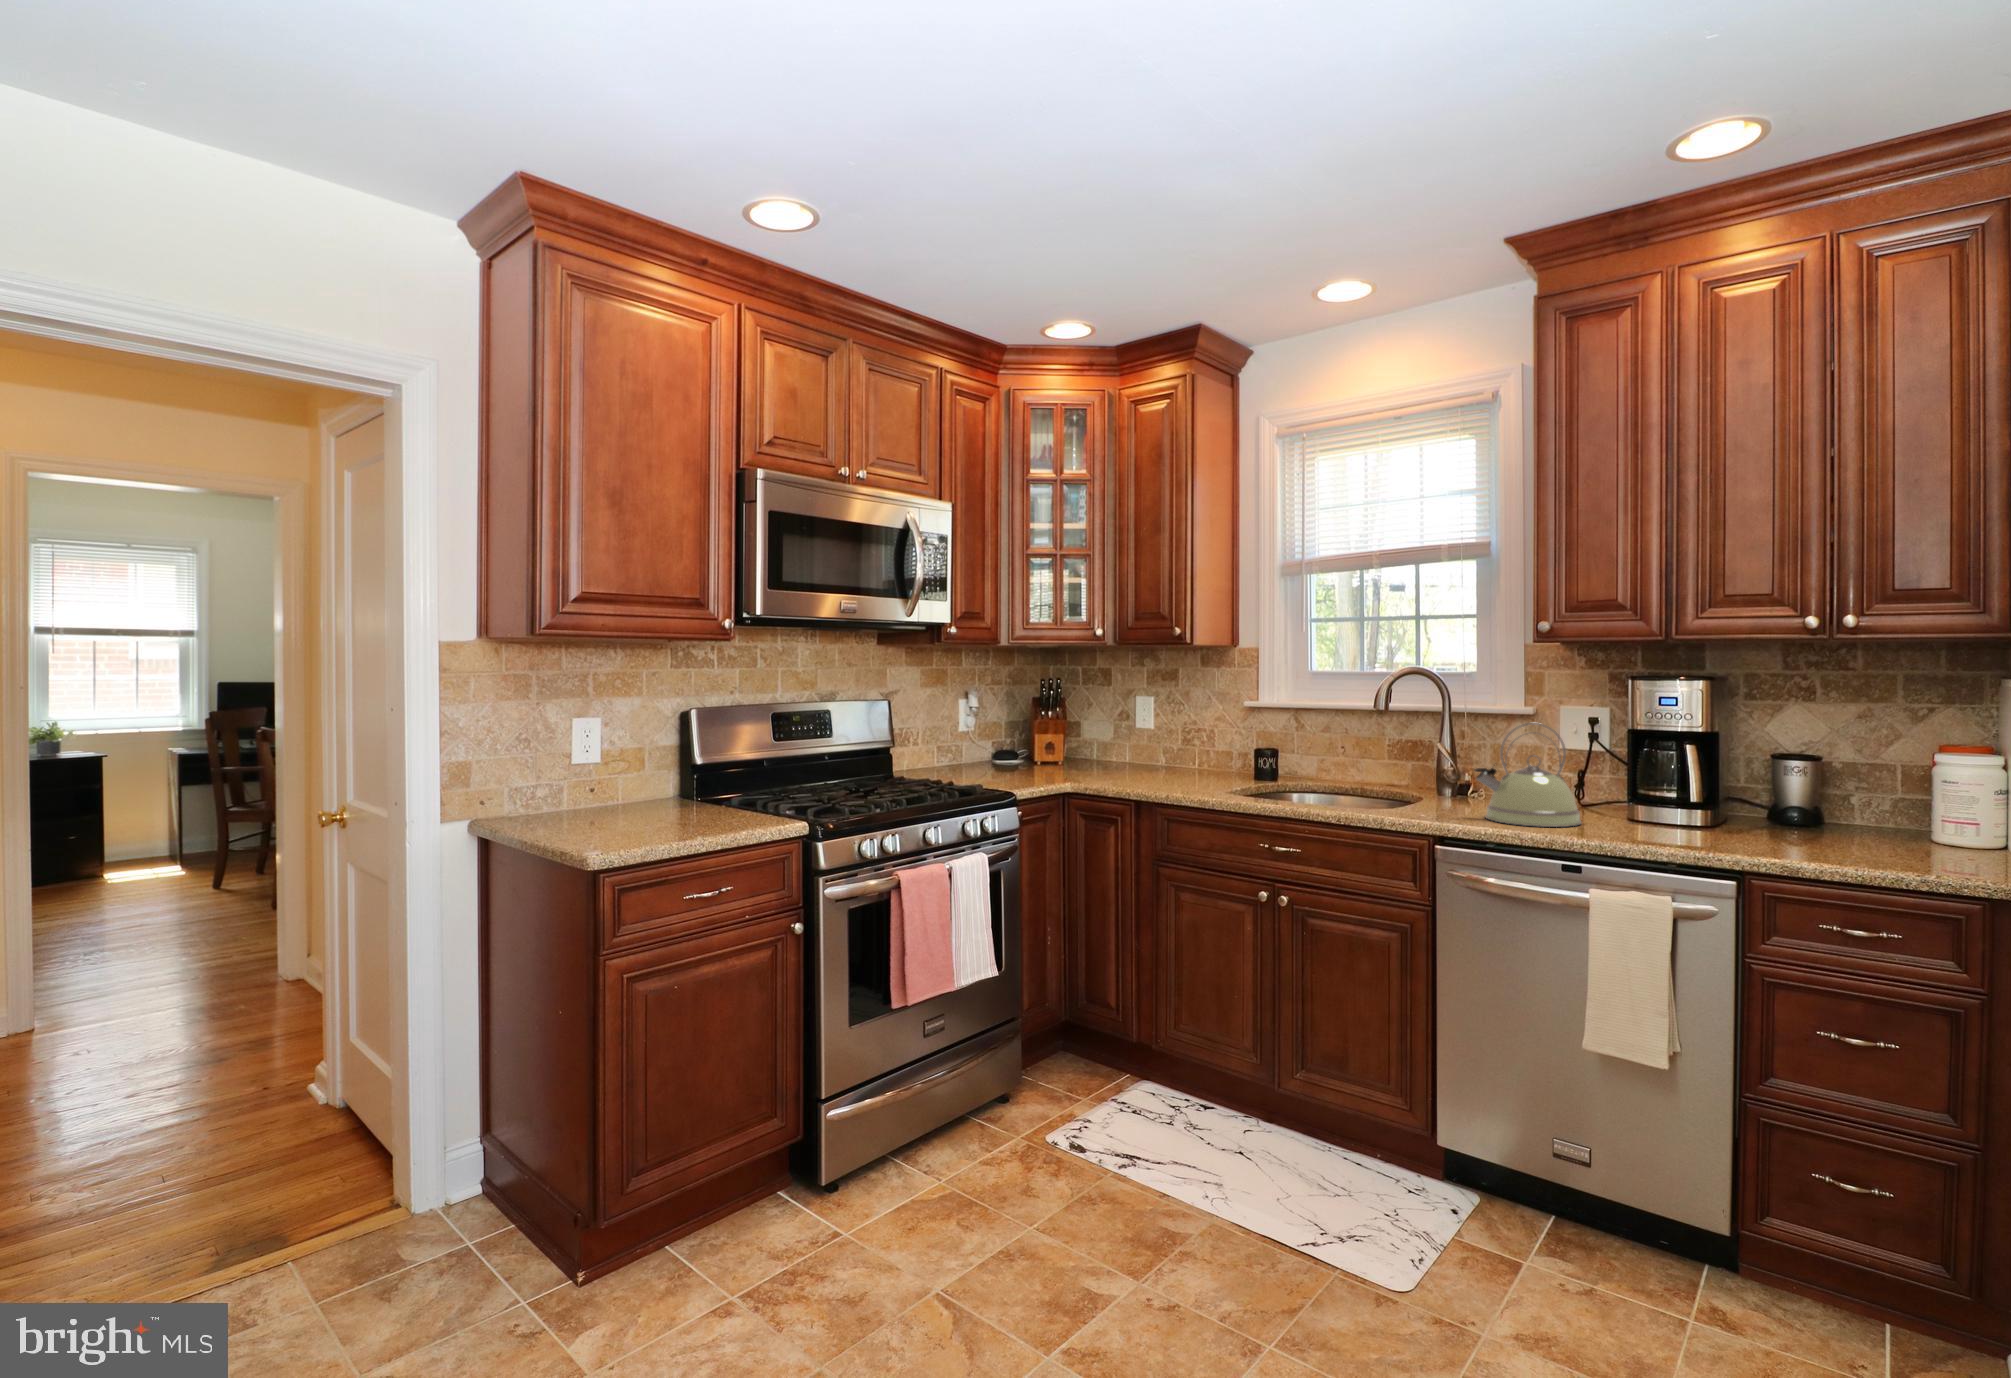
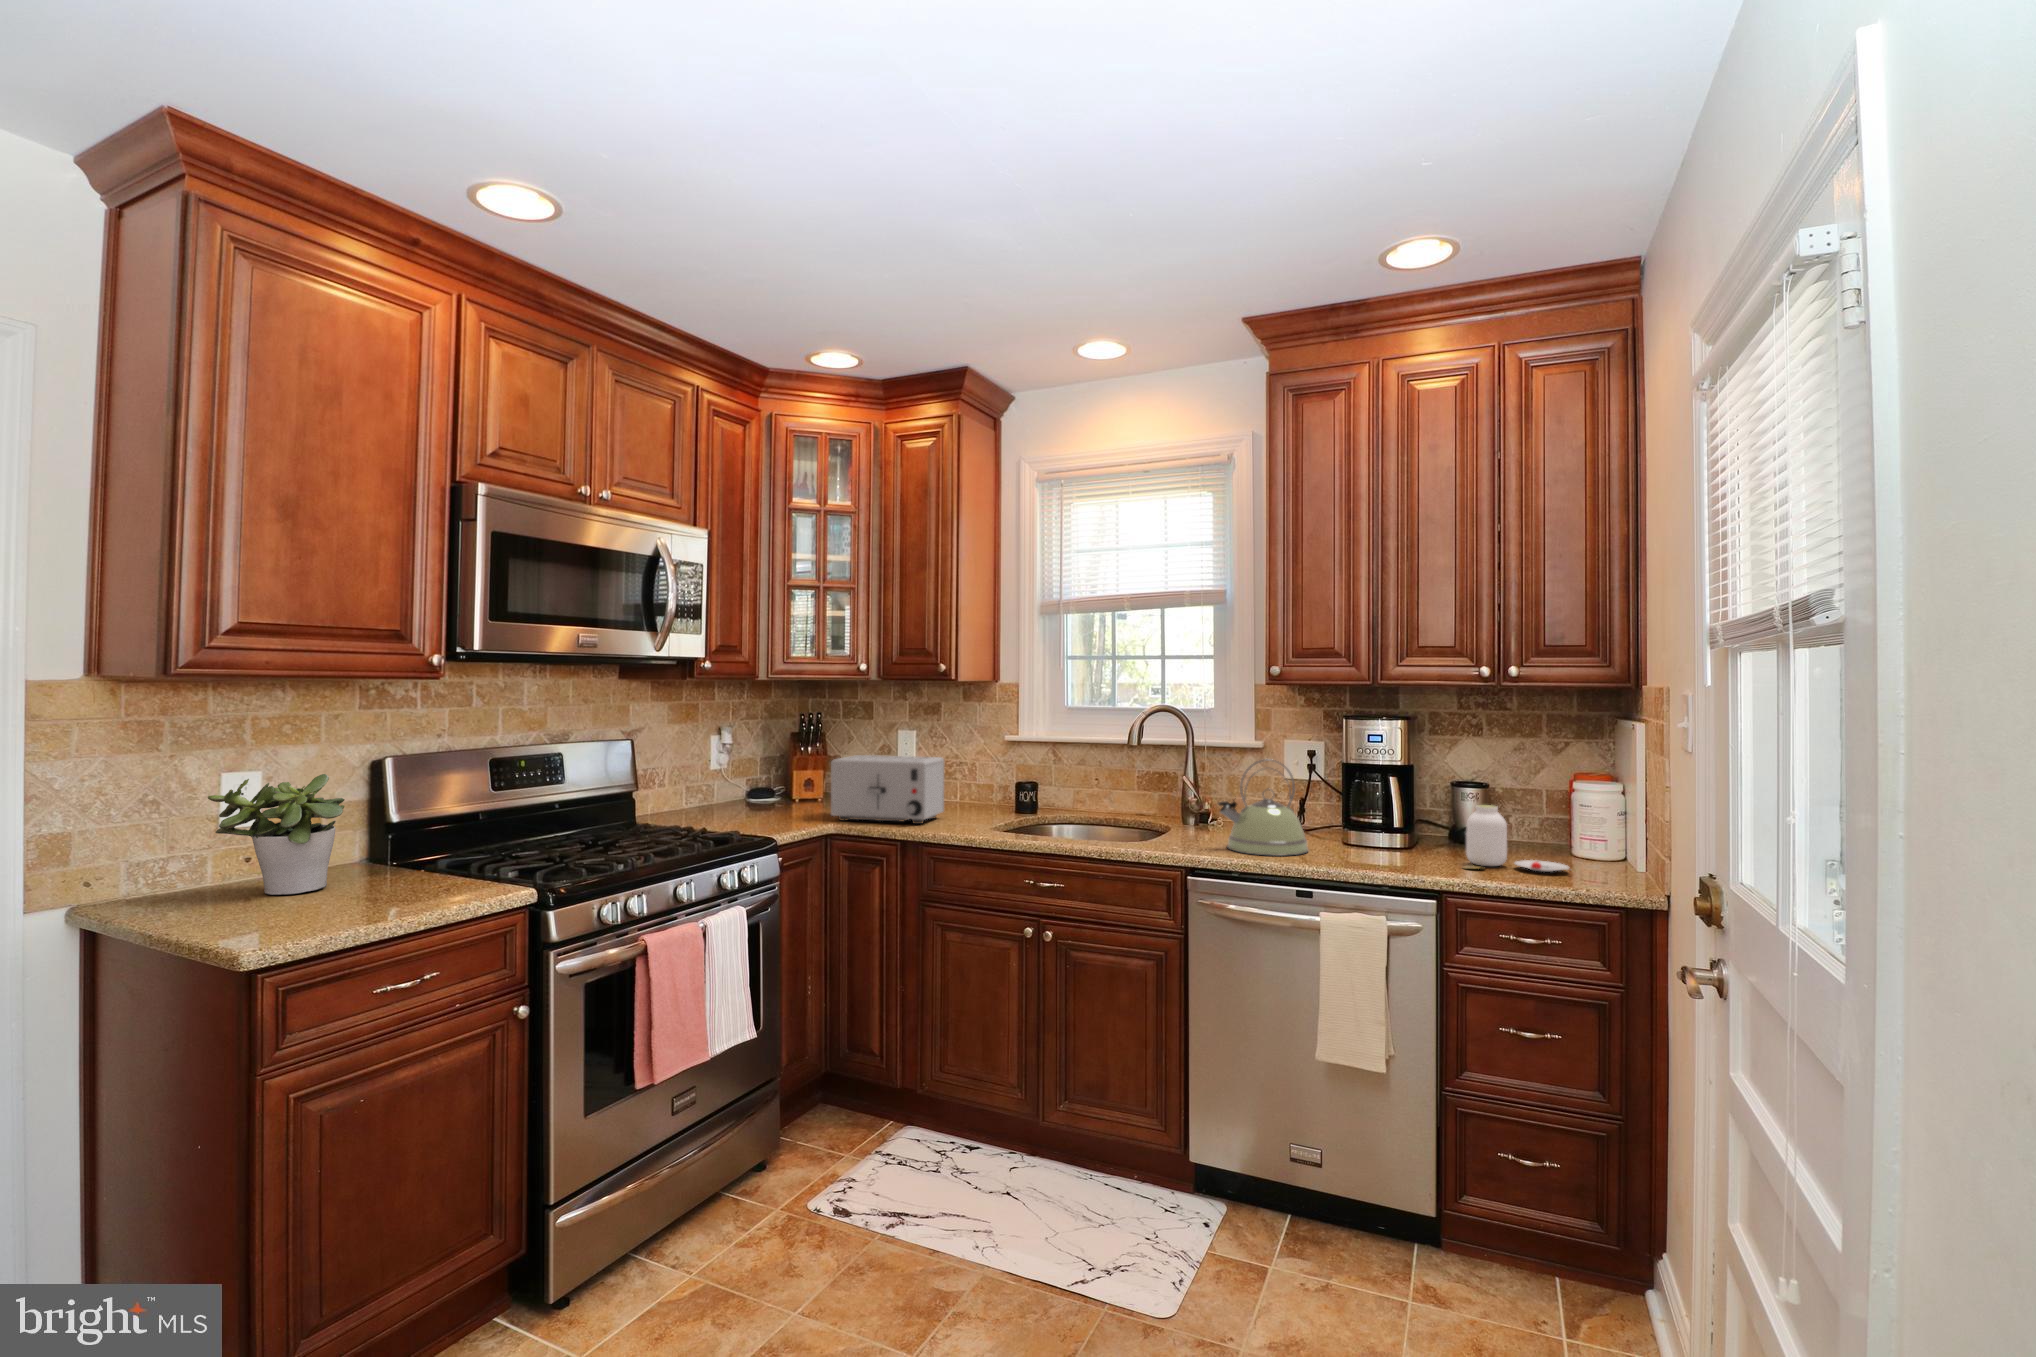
toaster: none [1072,719,1185,787] -> present [831,755,944,824]
potted plant: none [559,720,657,820] -> present [208,774,345,895]
jar: none [1770,776,1916,854] -> present [1463,805,1569,872]

